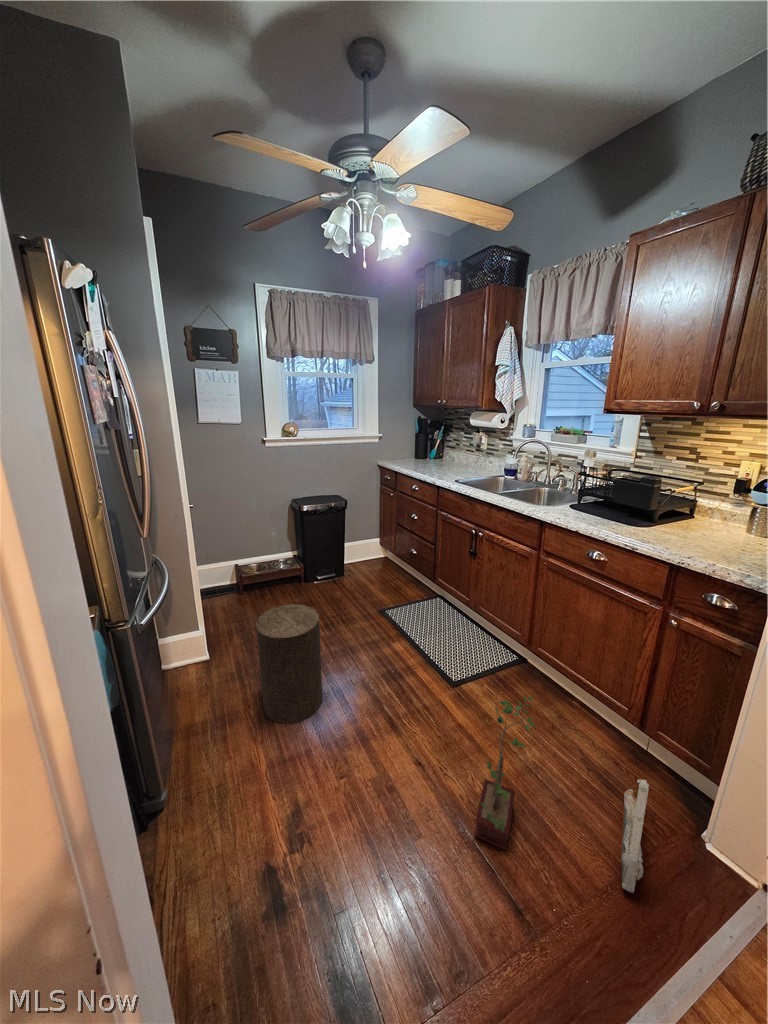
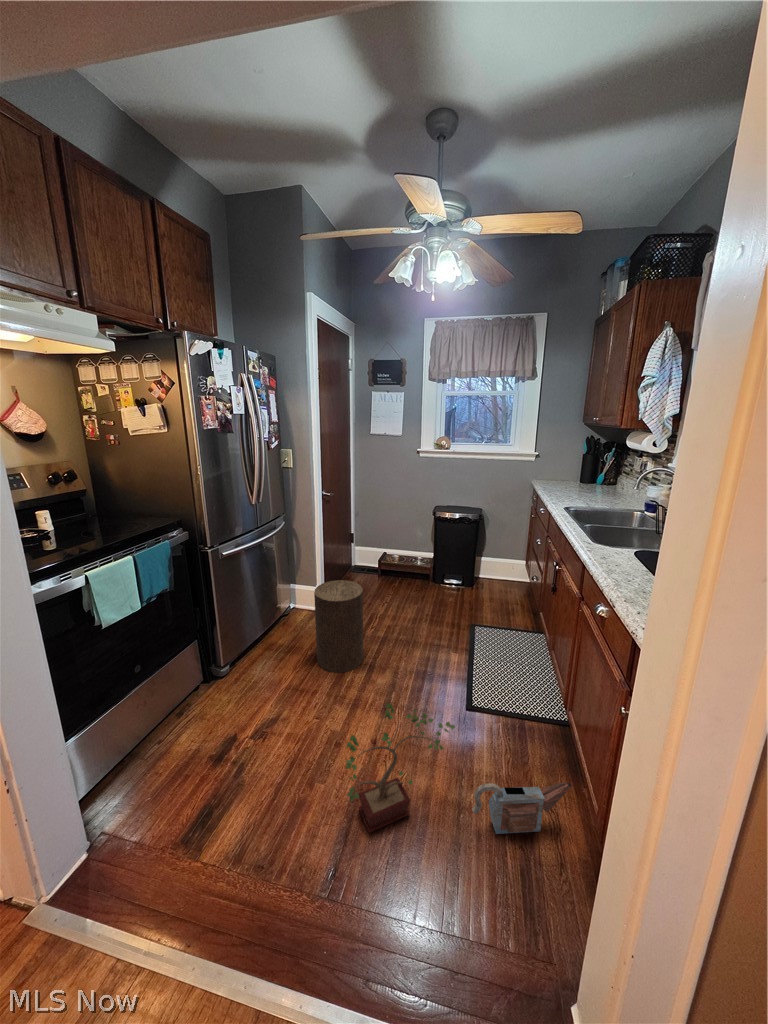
watering can: none [554,695,593,769] -> present [472,782,572,834]
bag: present [621,780,649,893] -> none [424,845,518,946]

